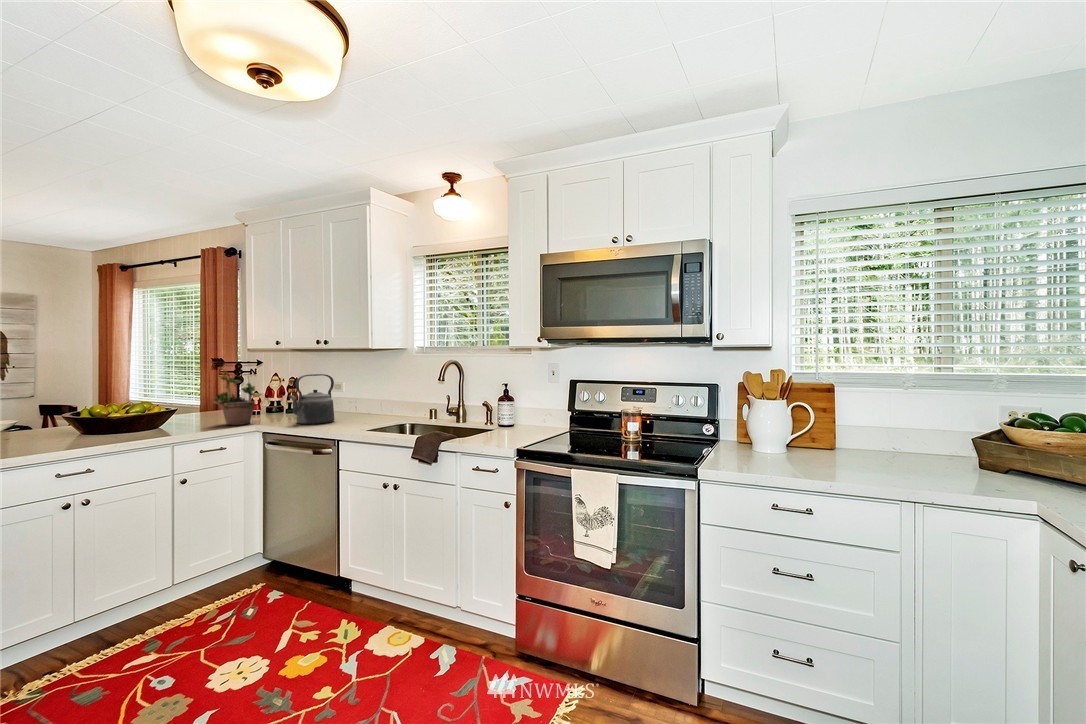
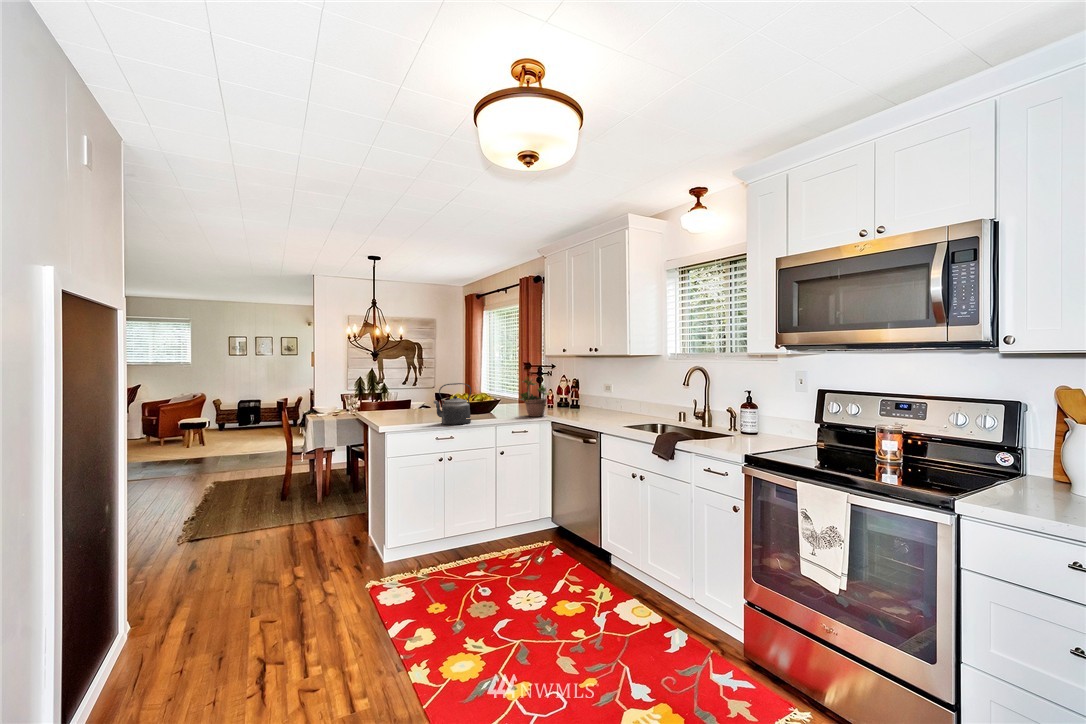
kettle: present [289,374,334,424] -> present [434,383,471,425]

